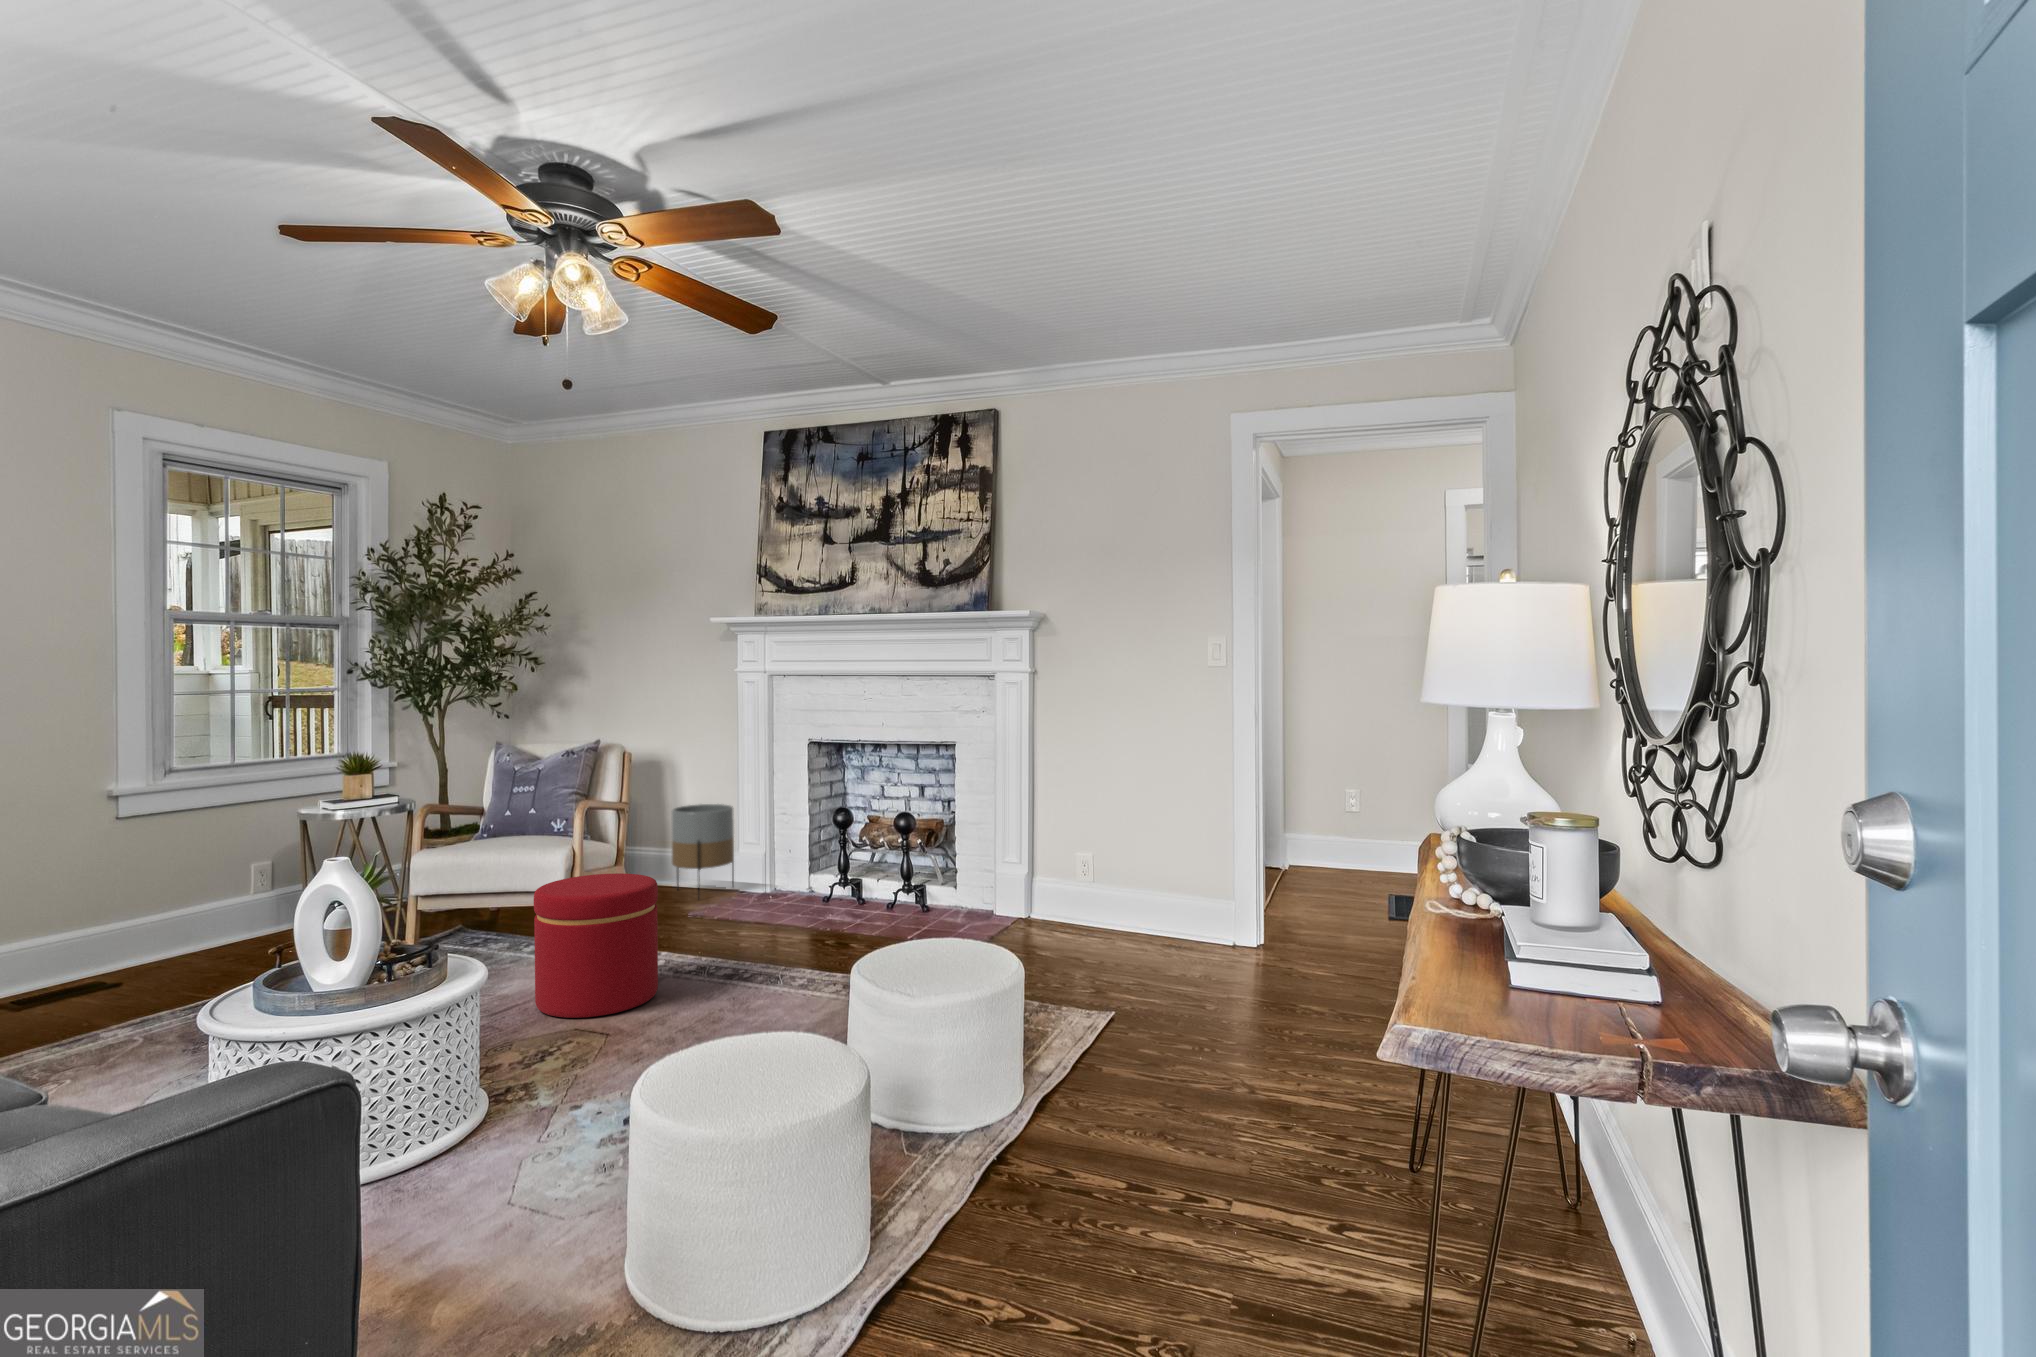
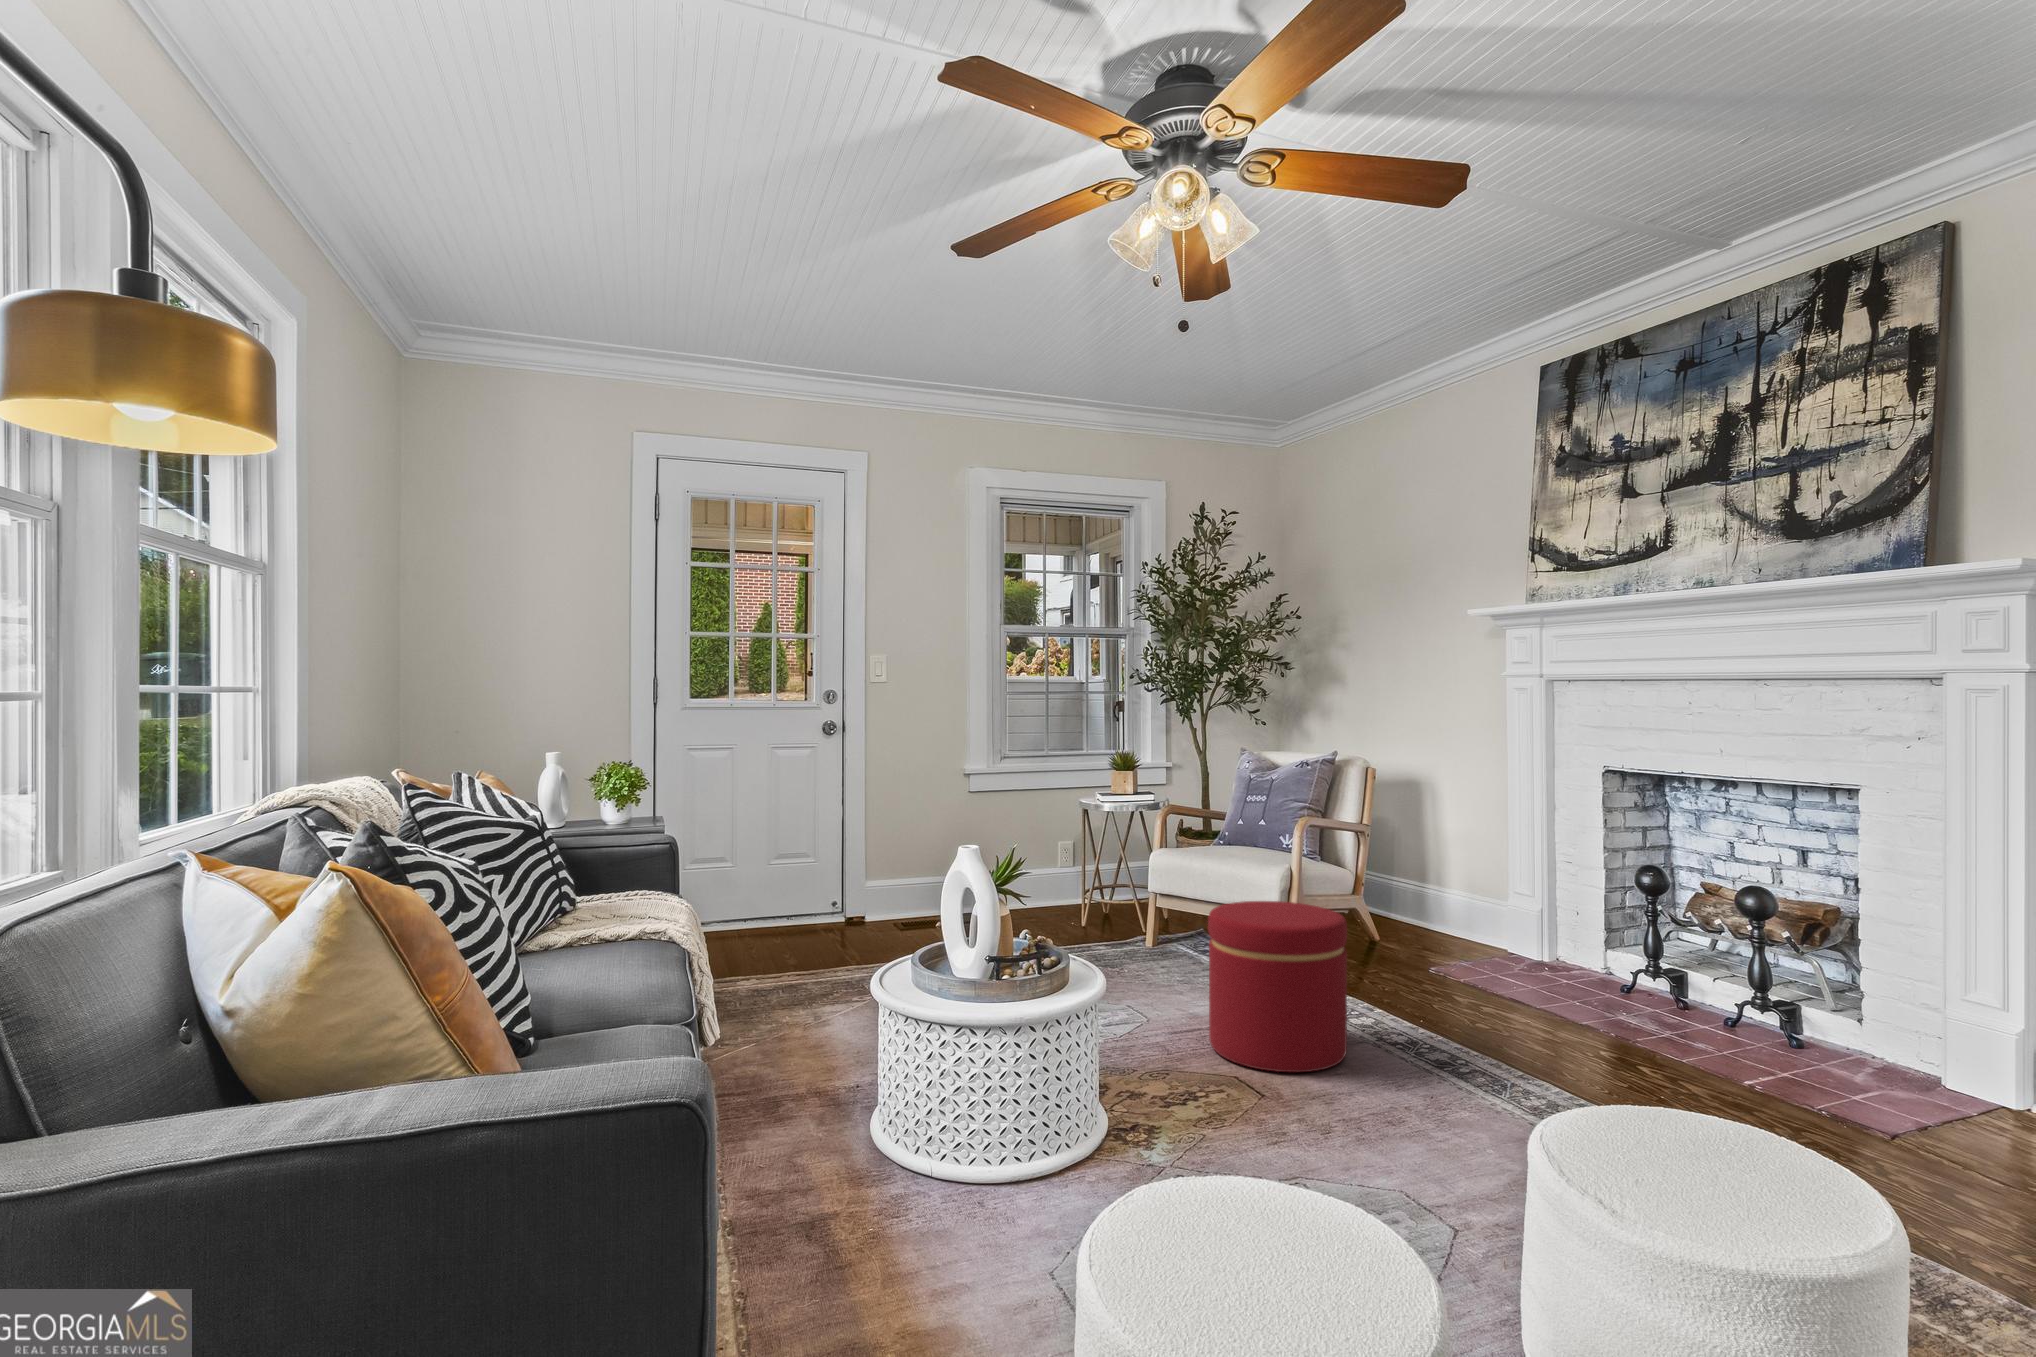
planter: present [672,804,734,898] -> none [1421,838,1503,956]

